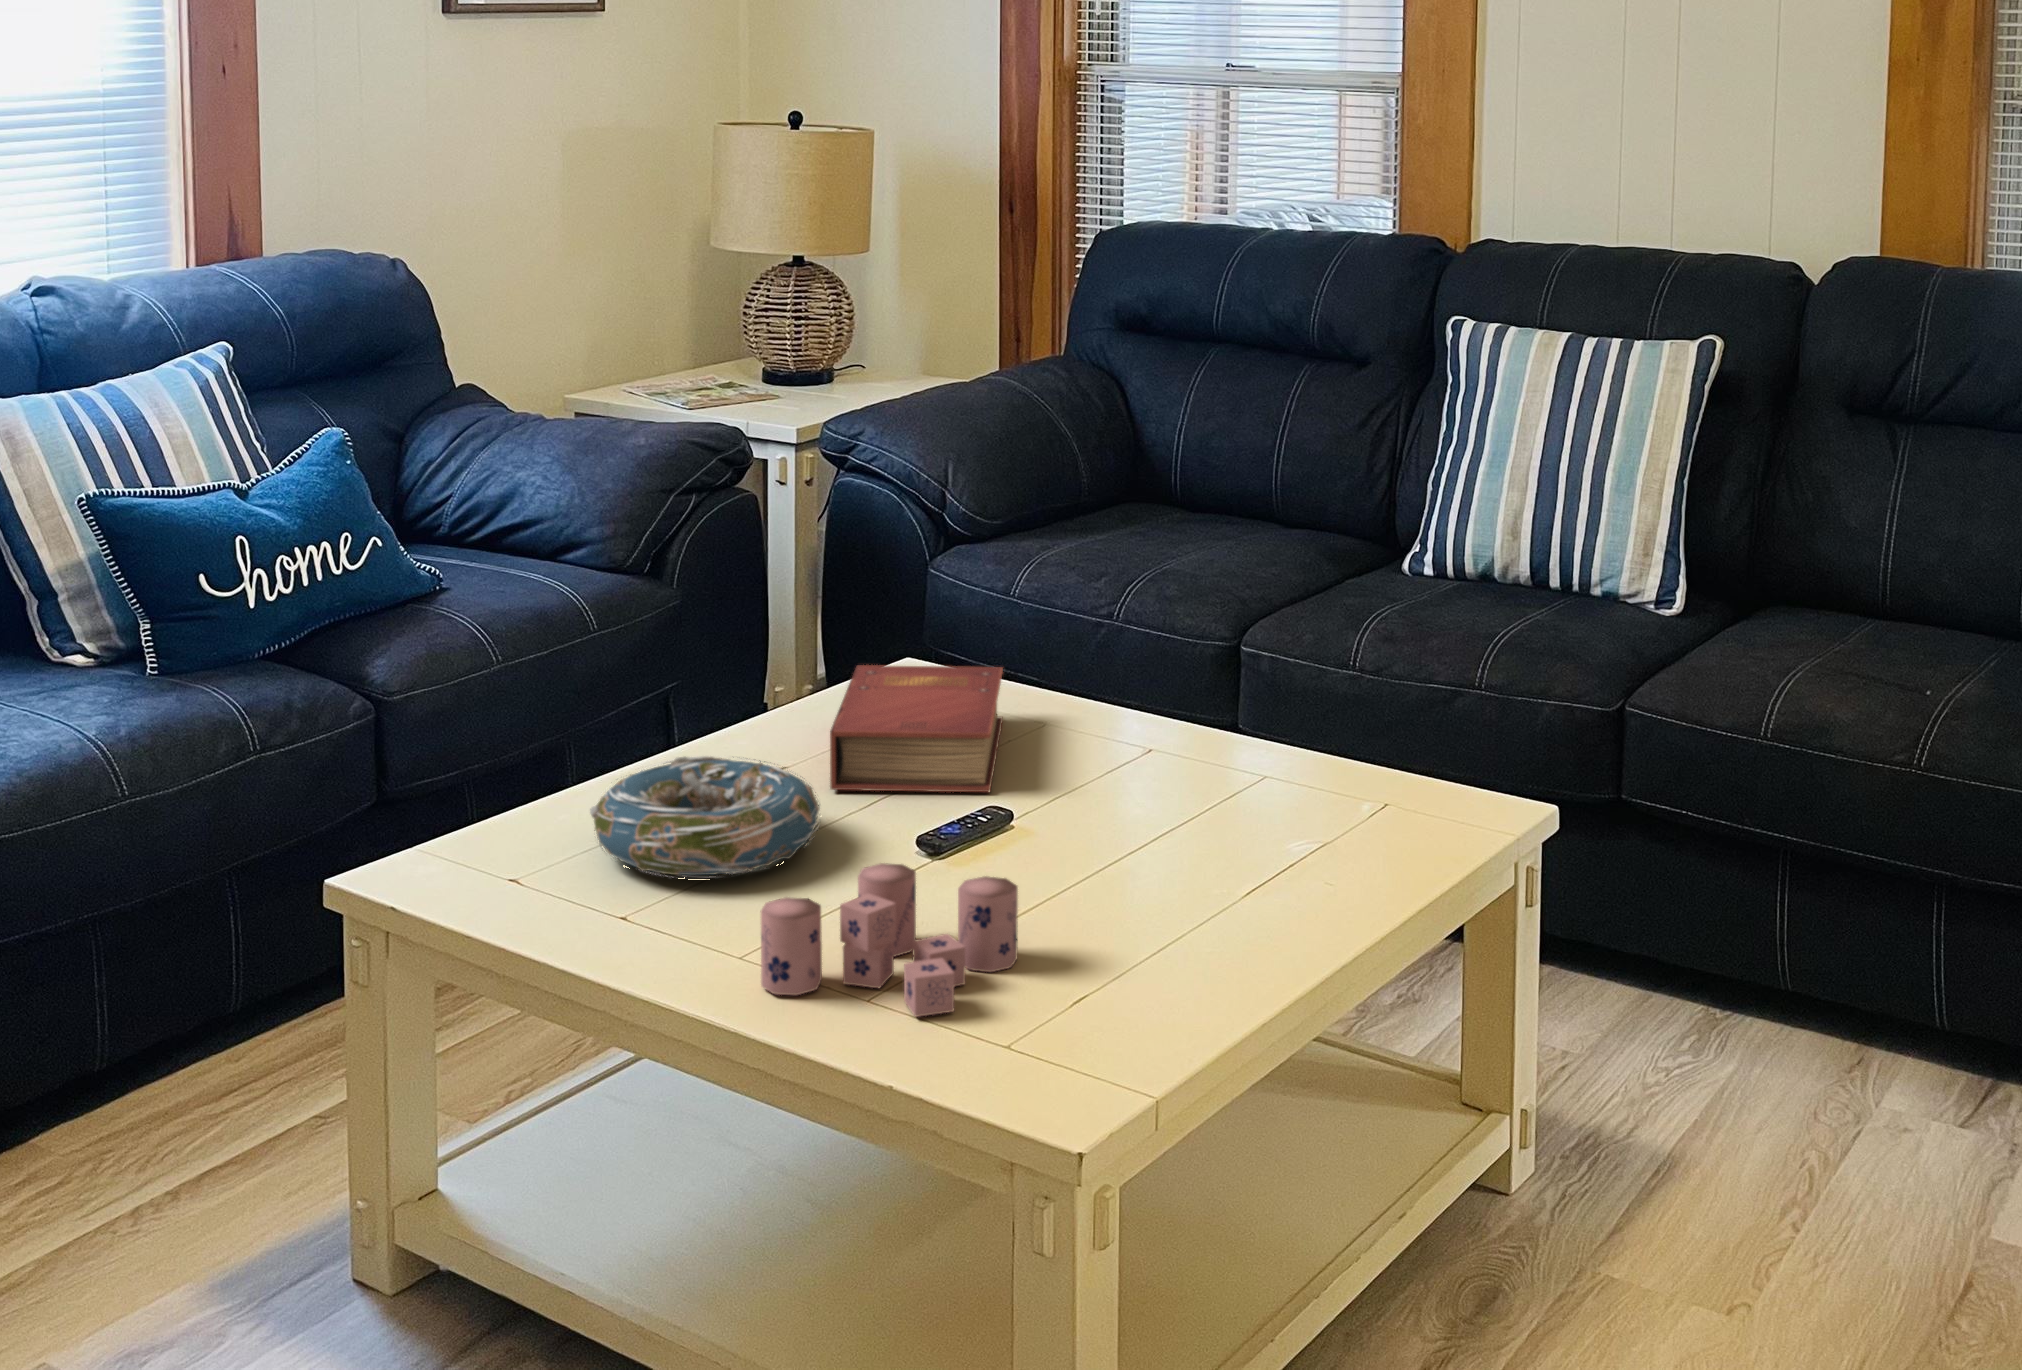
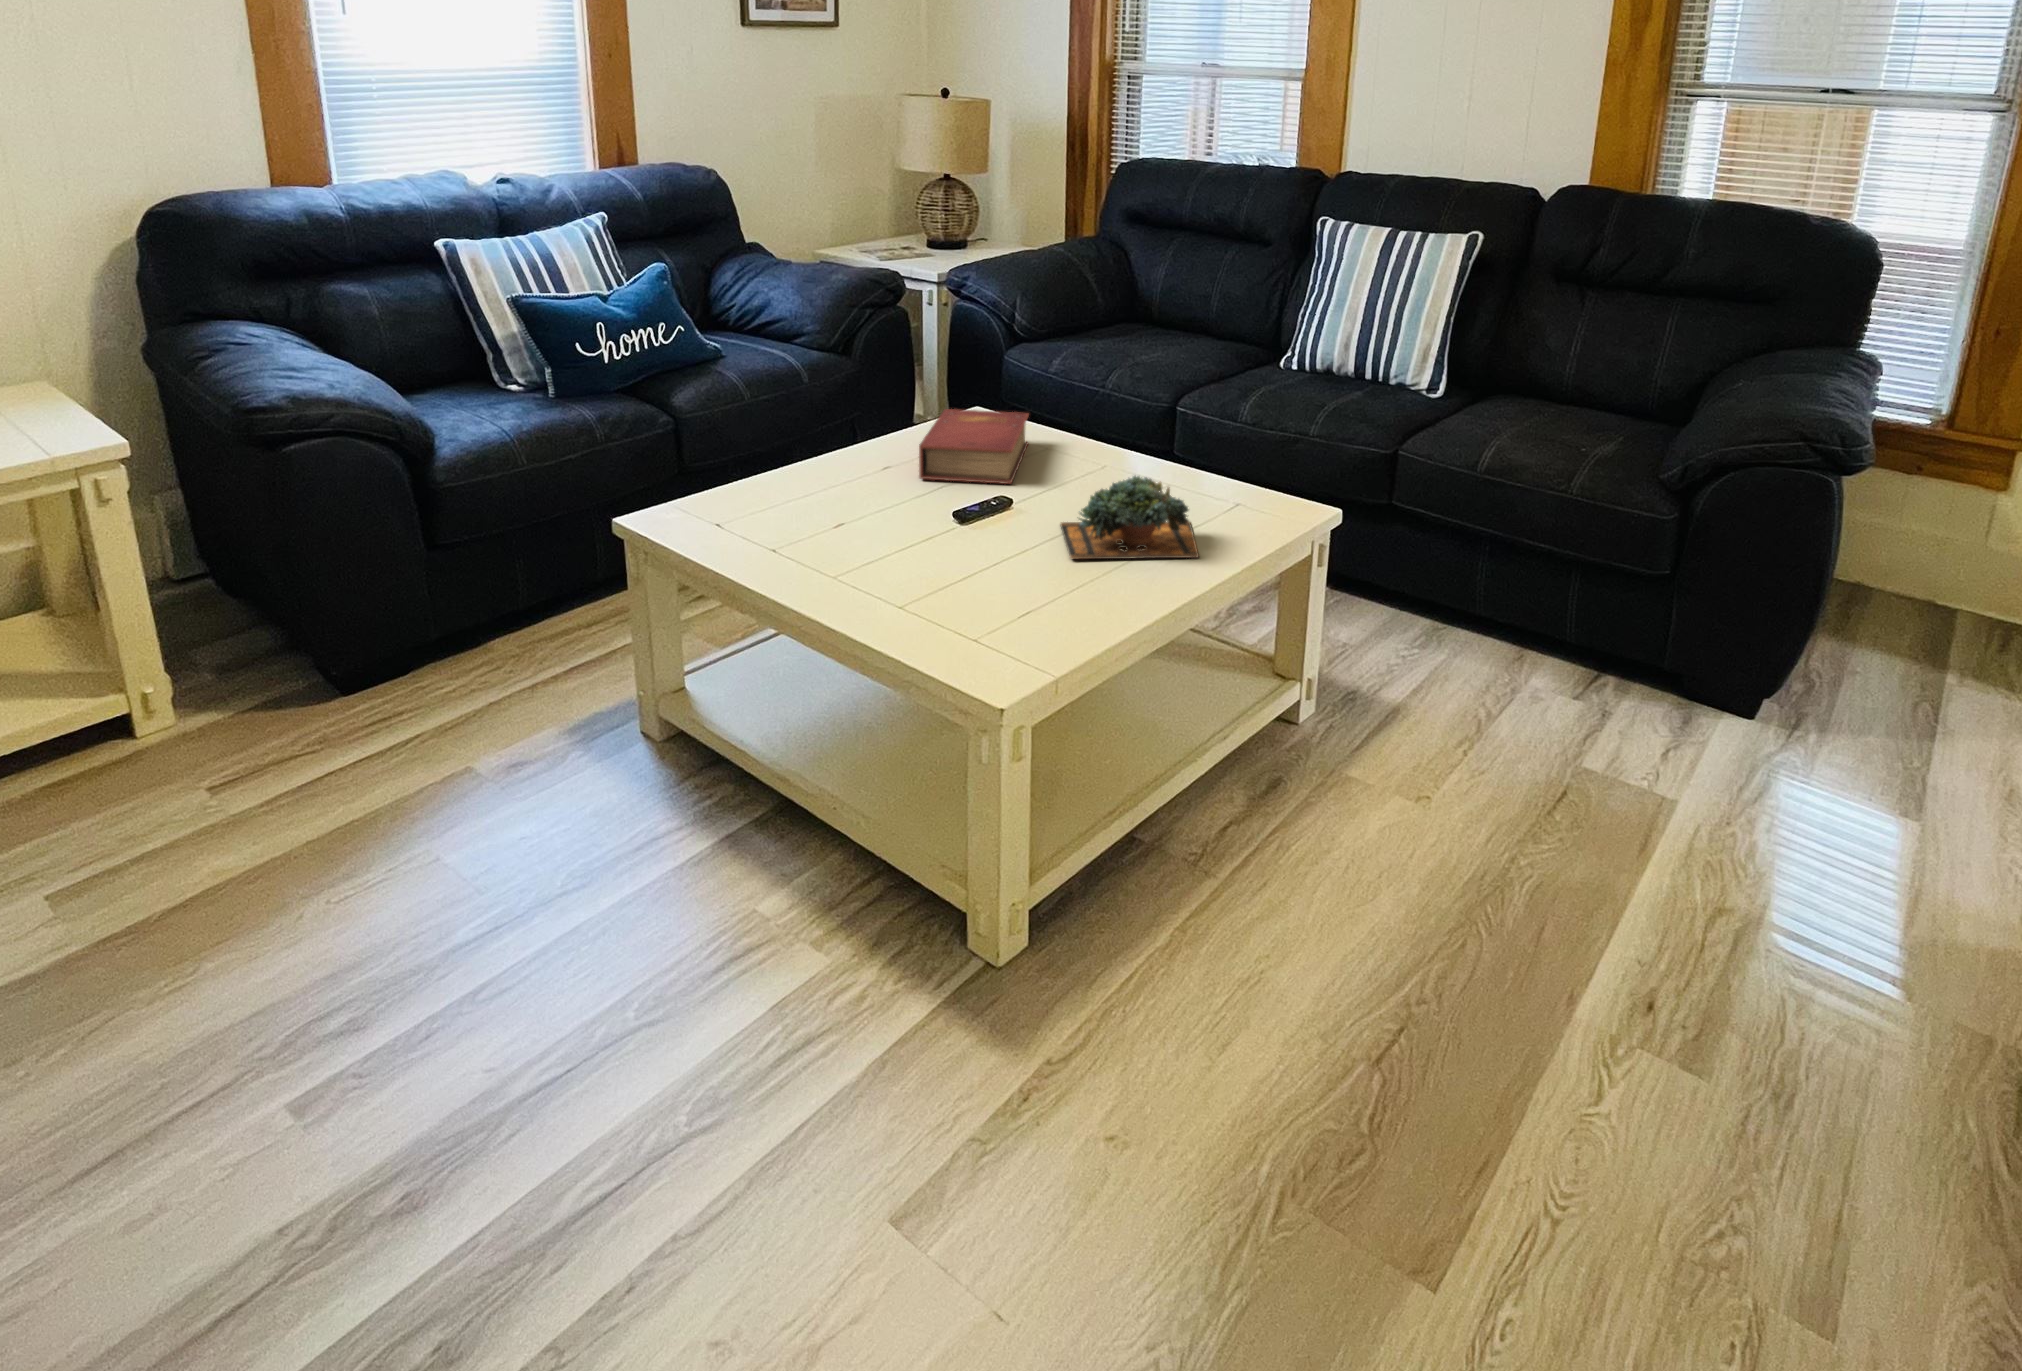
decorative bowl: present [590,756,820,878] -> none [772,456,907,526]
succulent plant: none [1088,769,1333,919] -> present [1061,476,1199,559]
candle: present [761,863,1018,1017] -> none [852,521,1007,610]

